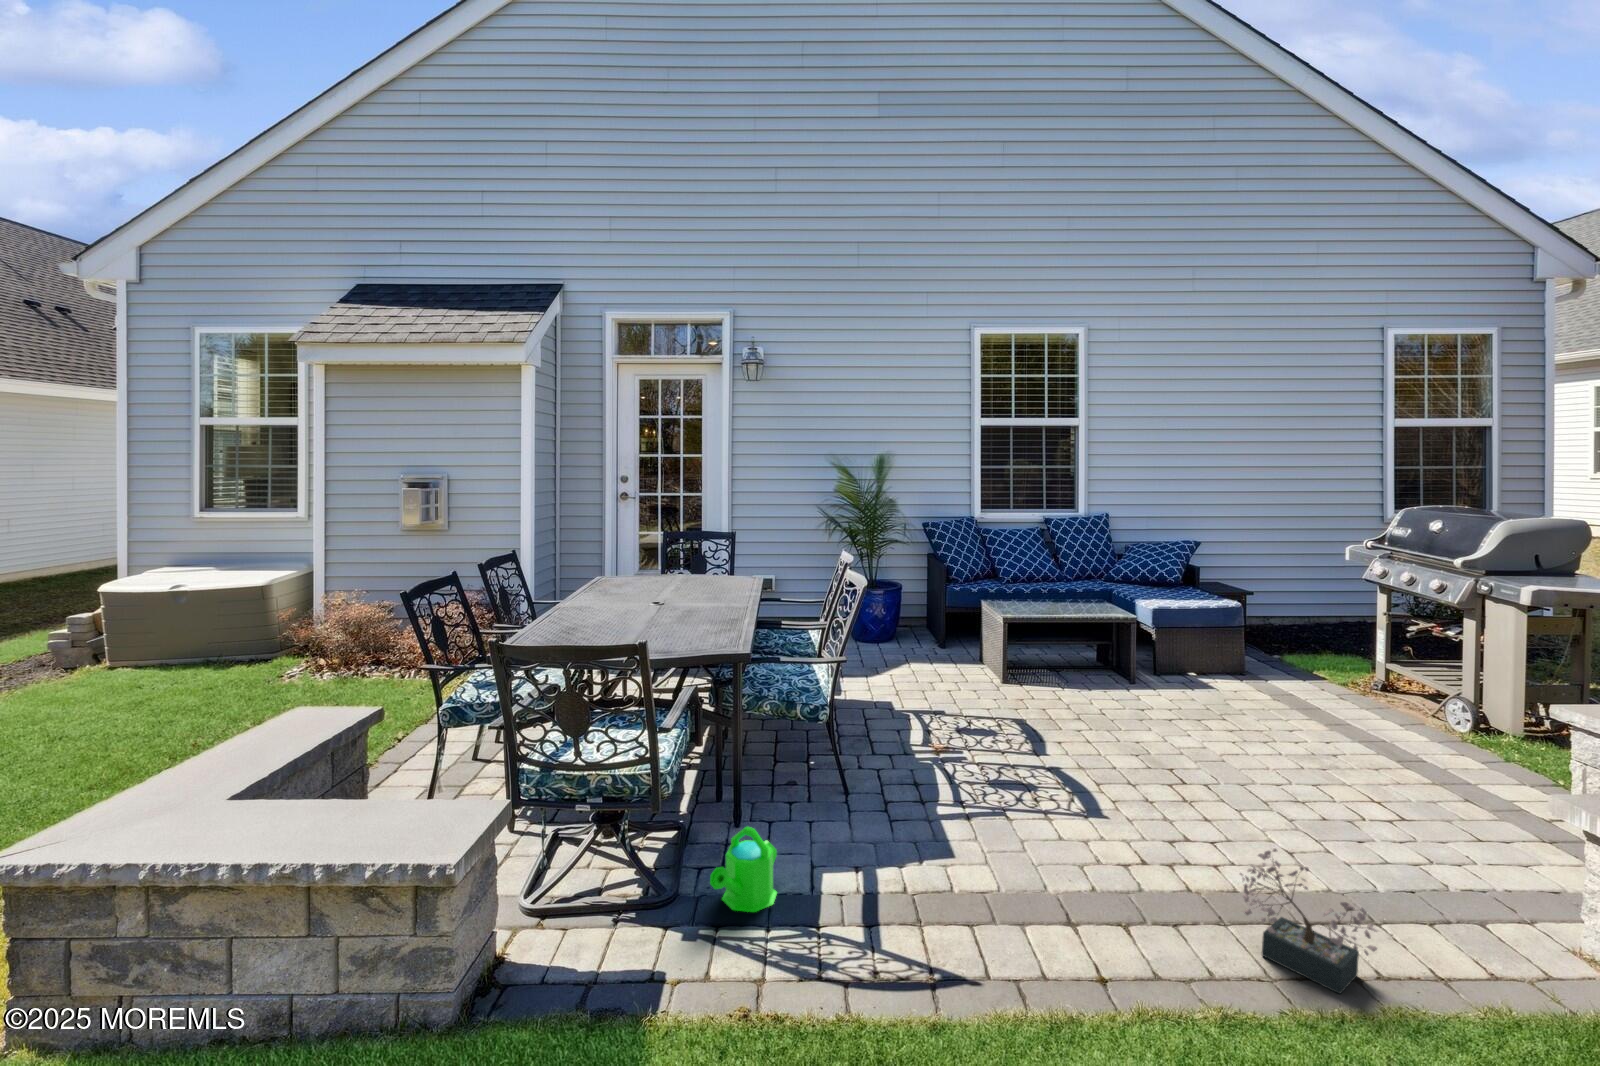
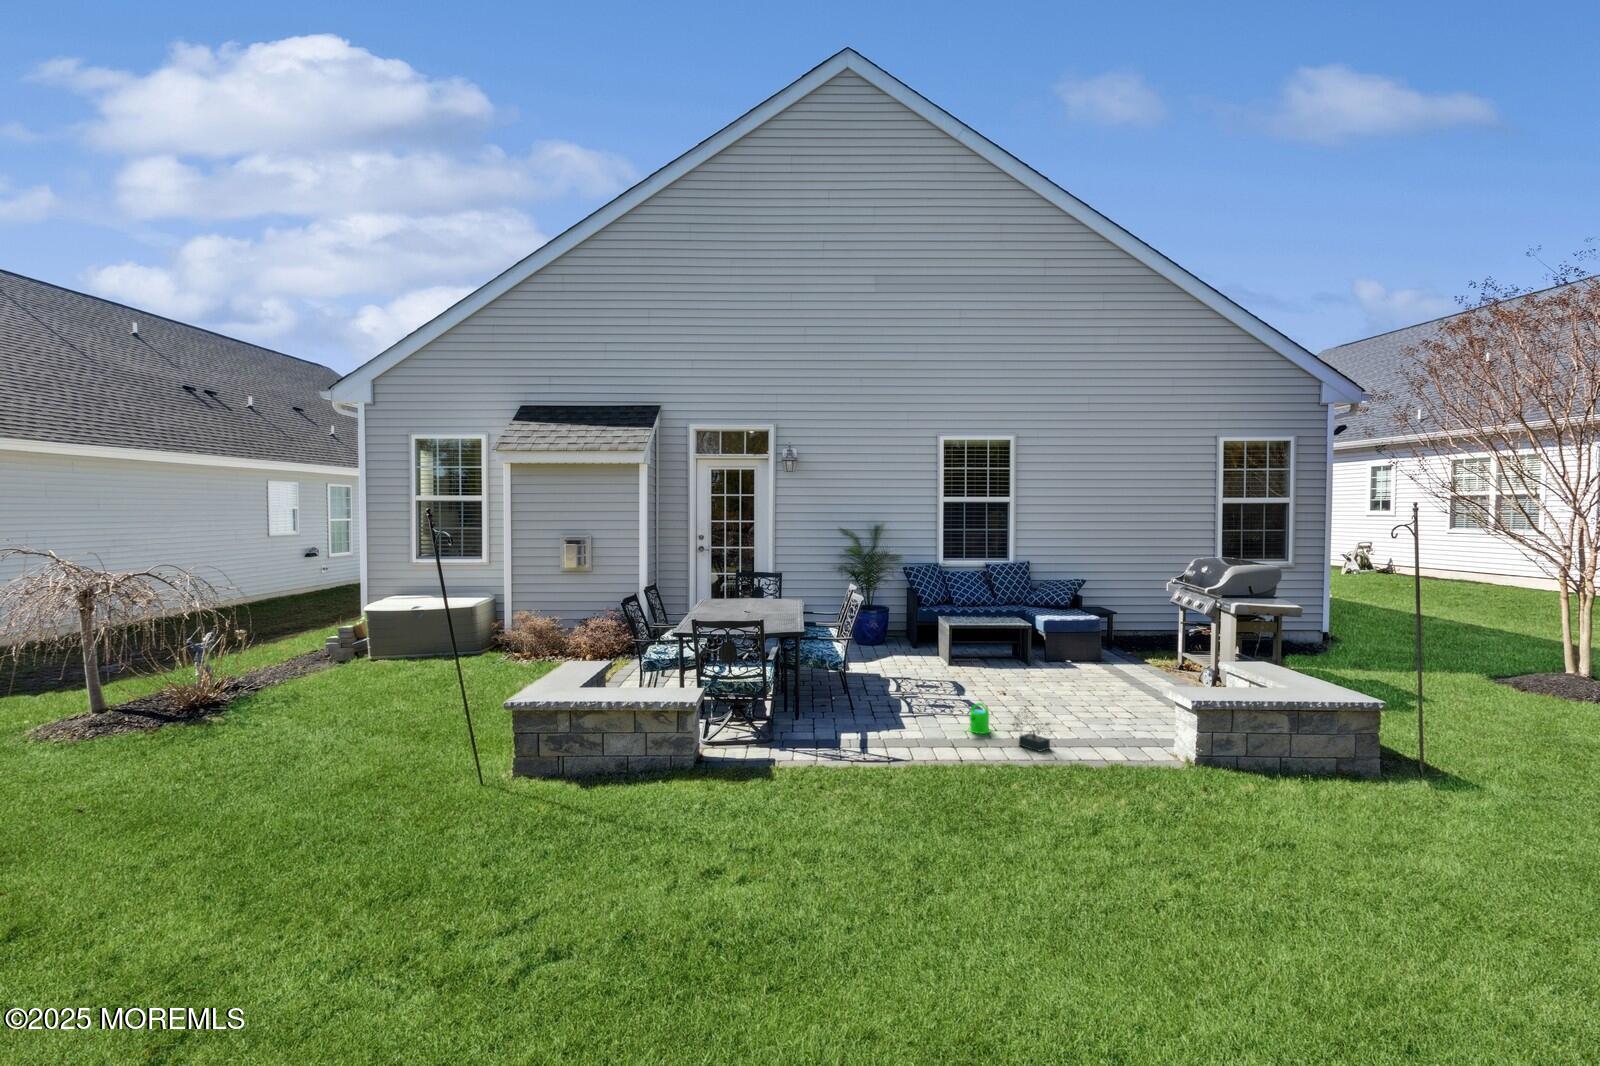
watering can: present [710,827,777,912] -> present [969,702,990,734]

